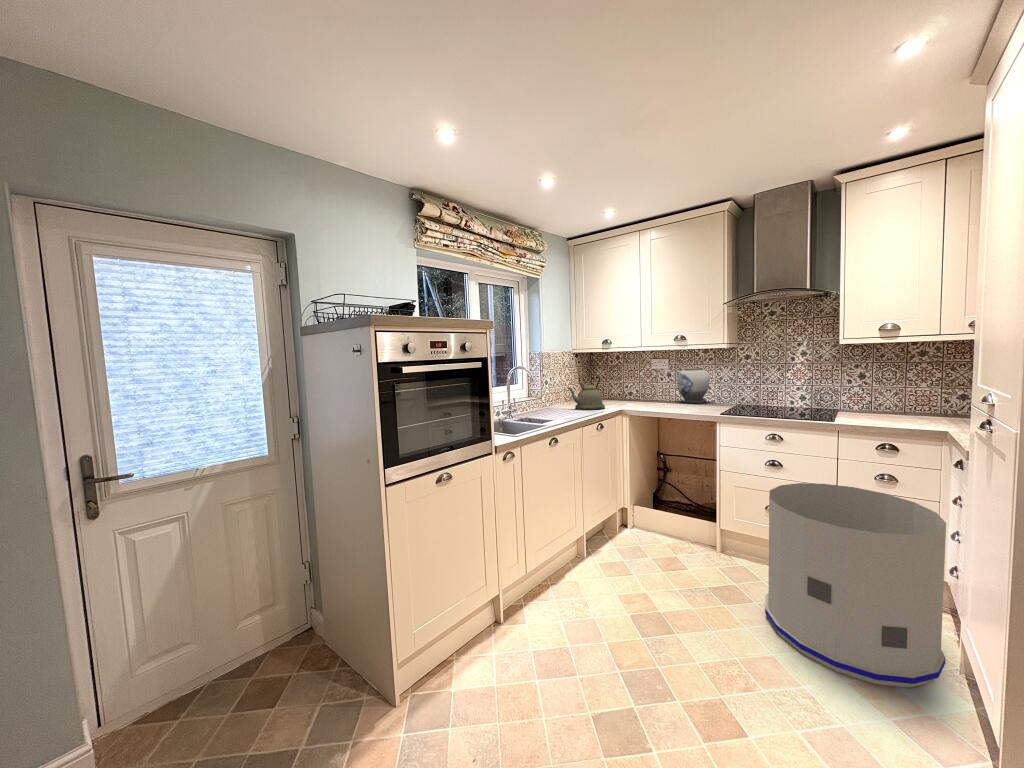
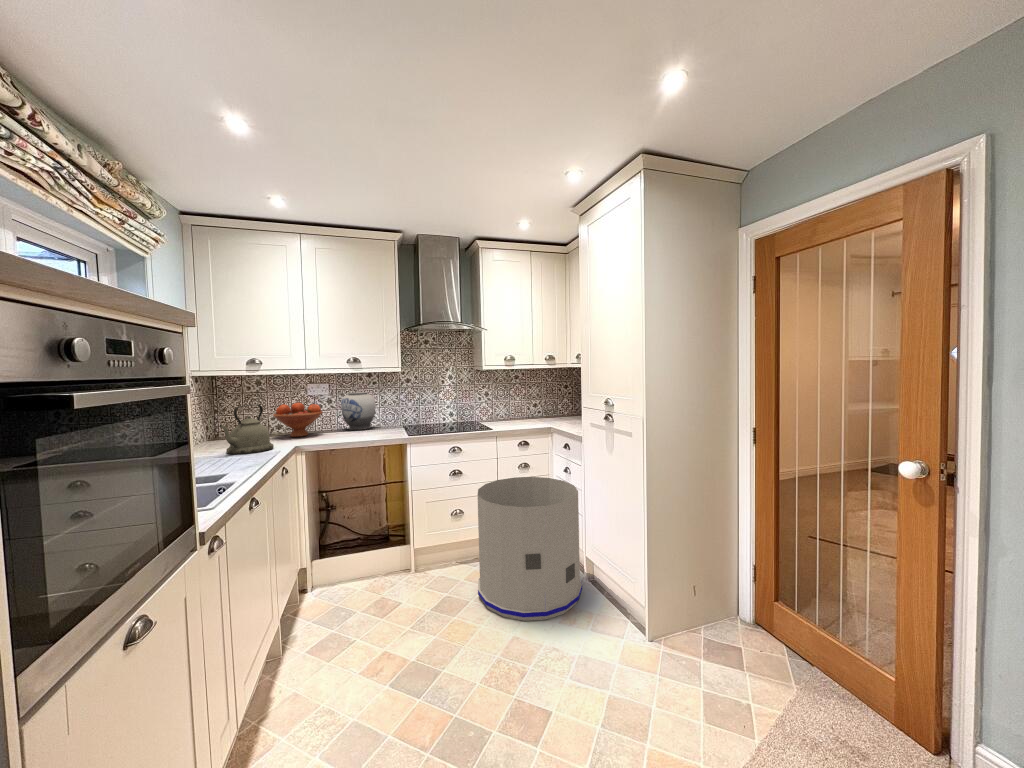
fruit bowl: none [619,375,657,403] -> present [273,403,323,437]

